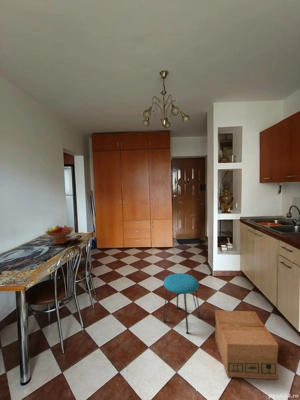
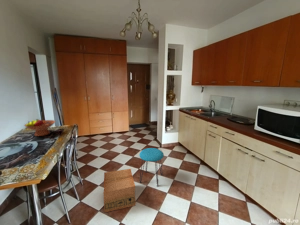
cardboard box: present [215,310,278,379] -> present [103,169,136,212]

